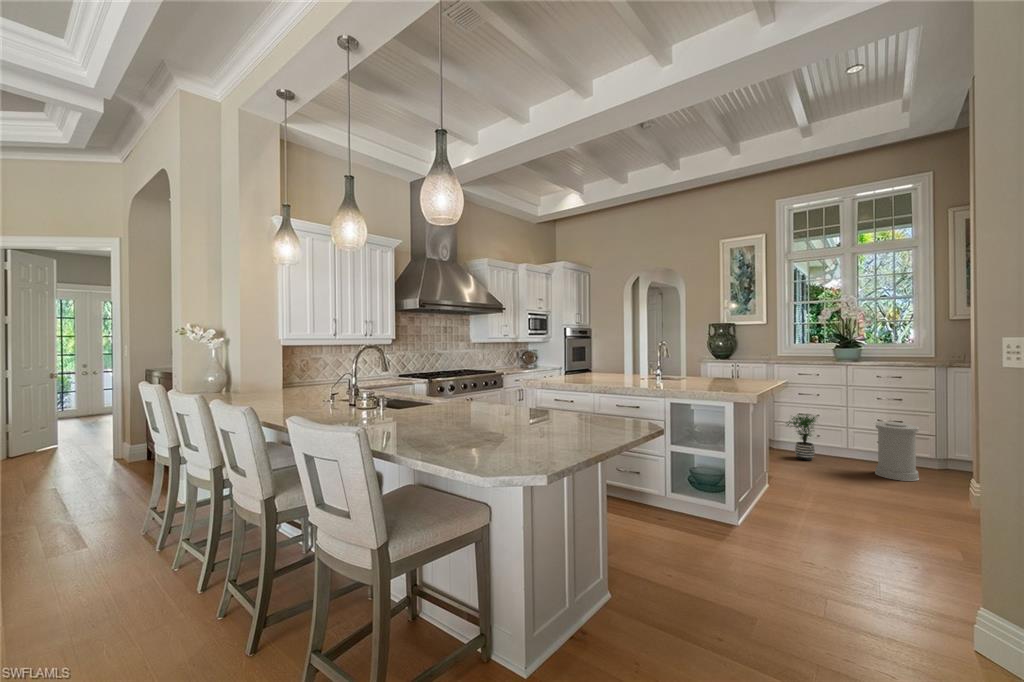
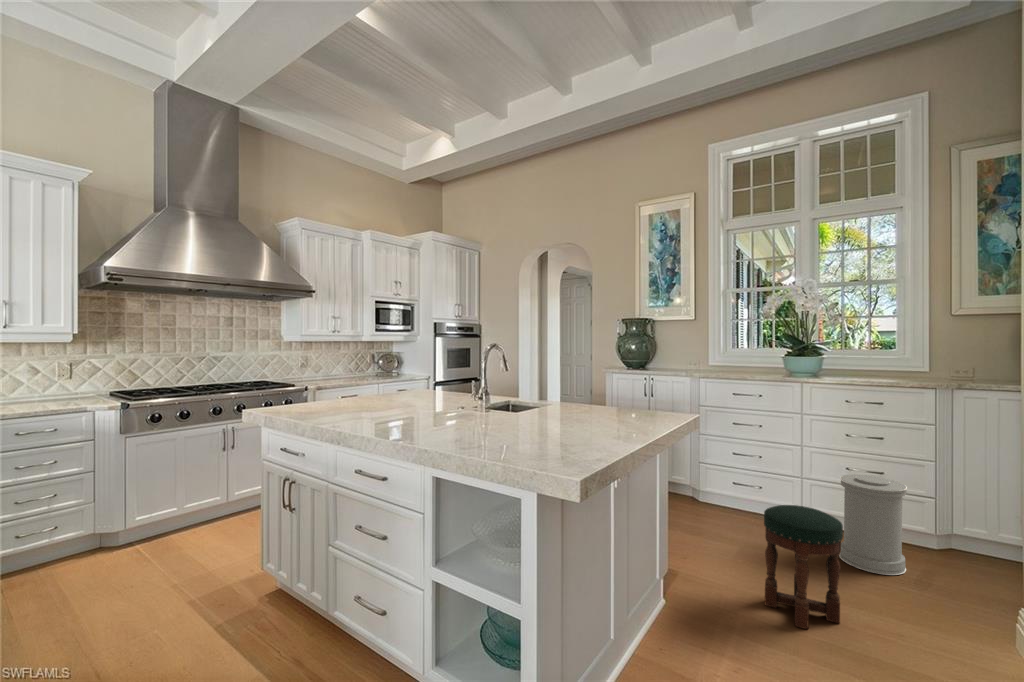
potted plant: present [787,414,816,461] -> none [710,453,765,527]
stool: none [829,434,877,499] -> present [764,505,843,630]

